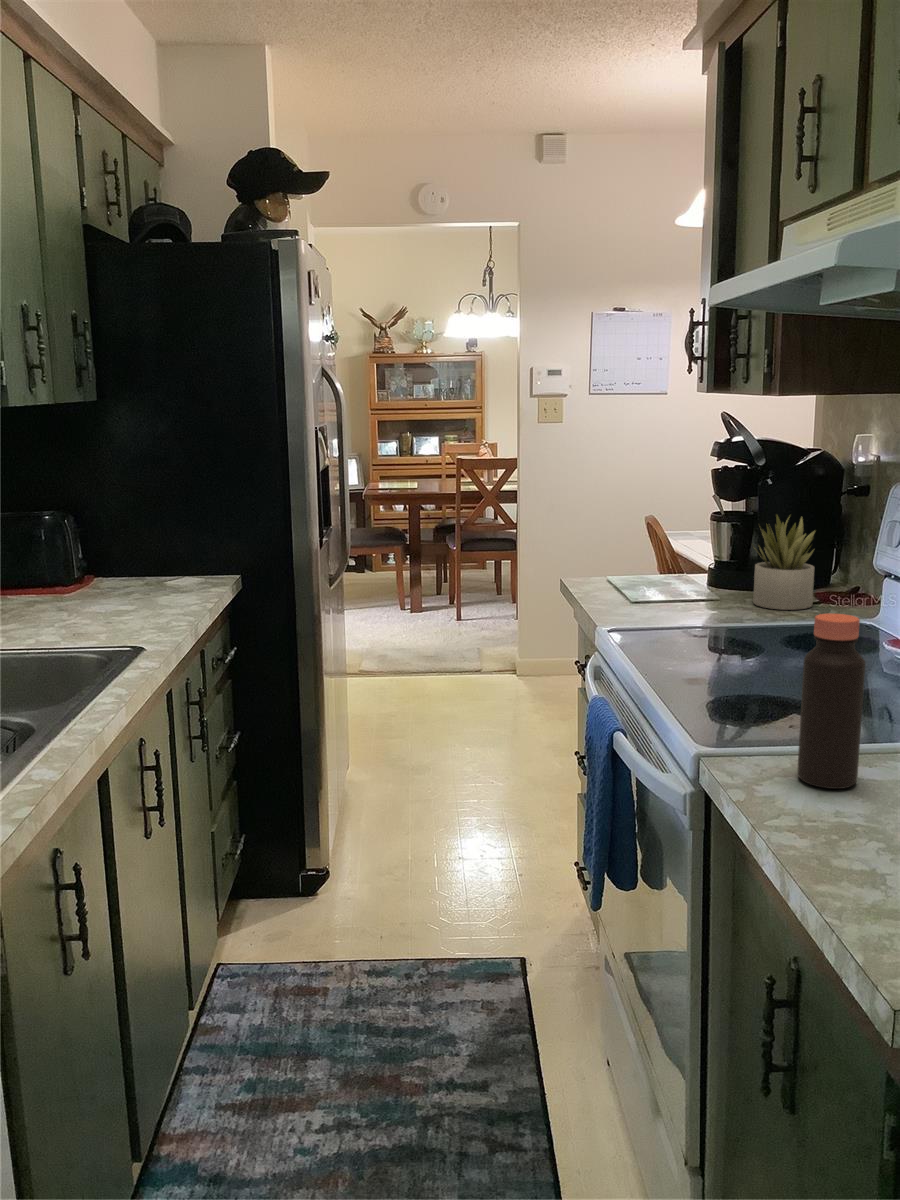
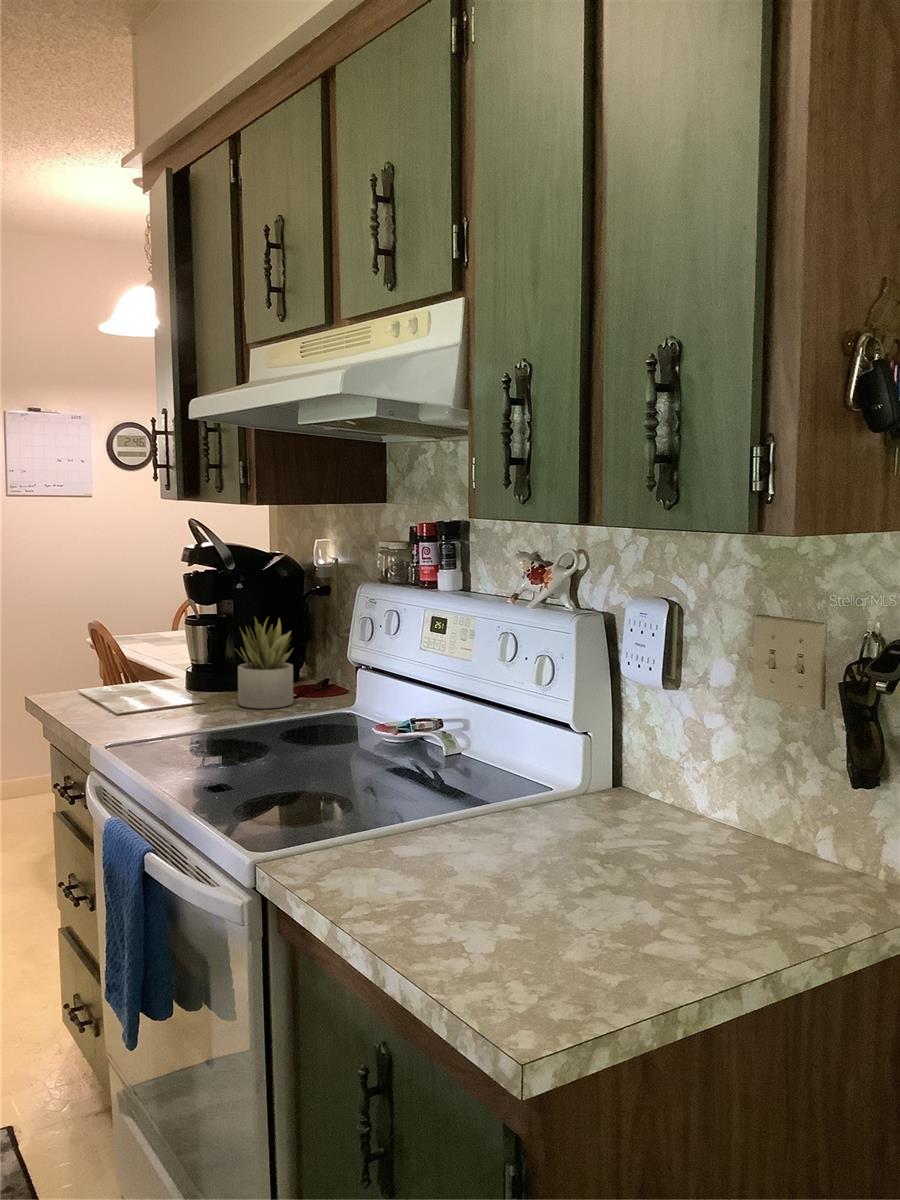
bottle: present [797,614,865,789] -> none [352,710,405,874]

